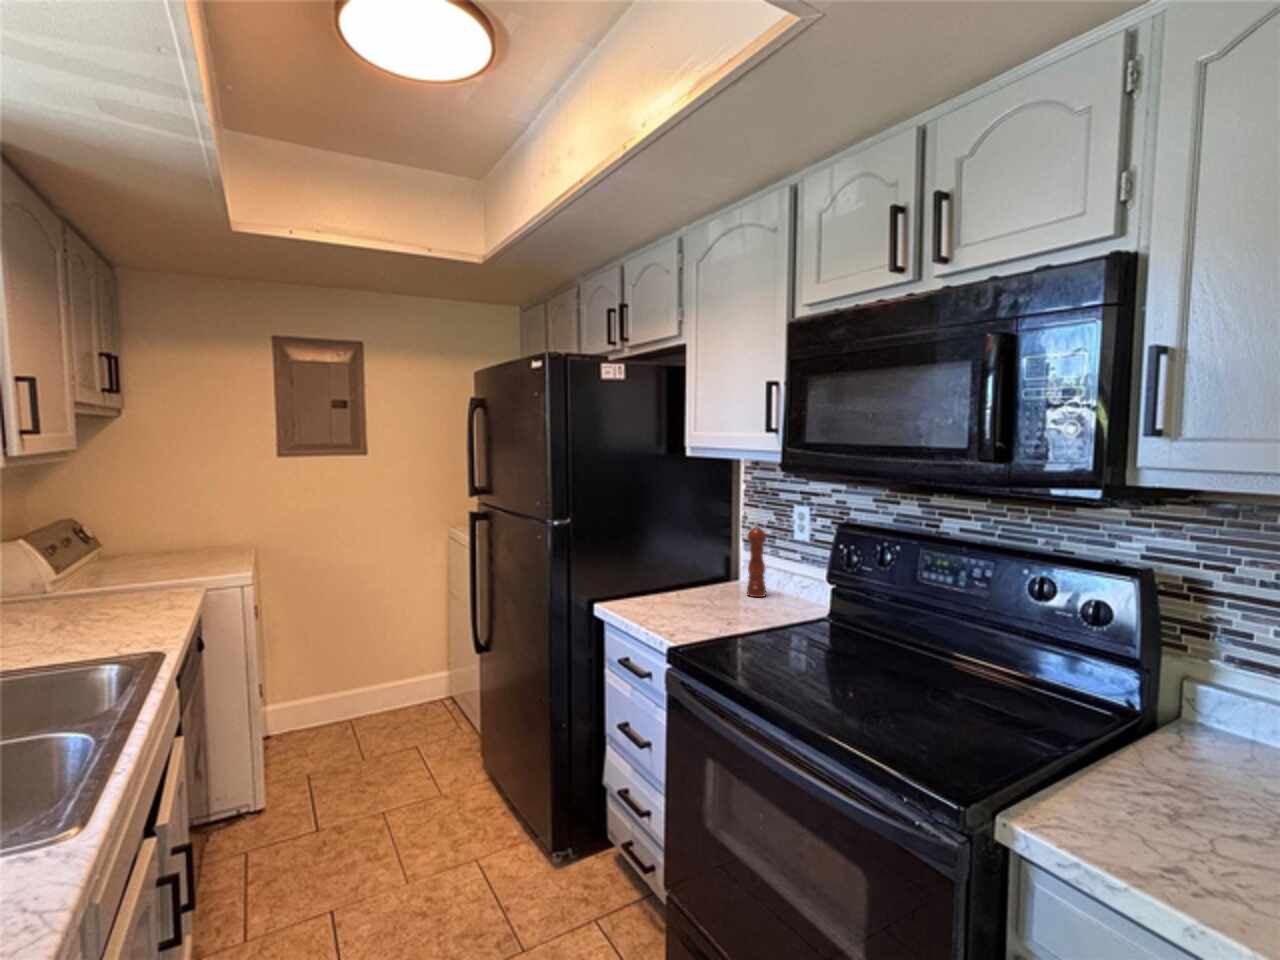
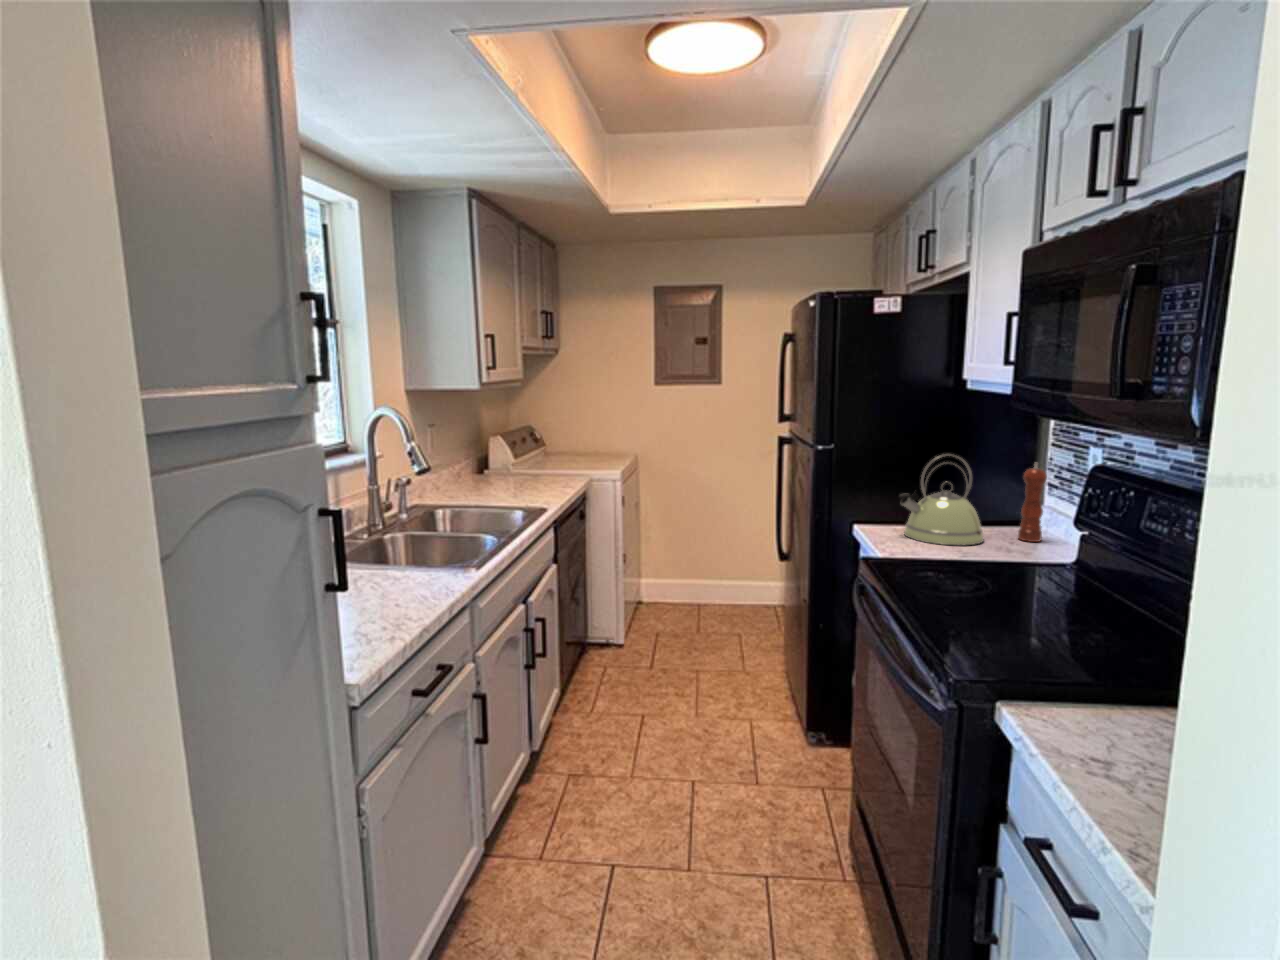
kettle: none [656,522,730,615] -> present [900,454,984,545]

